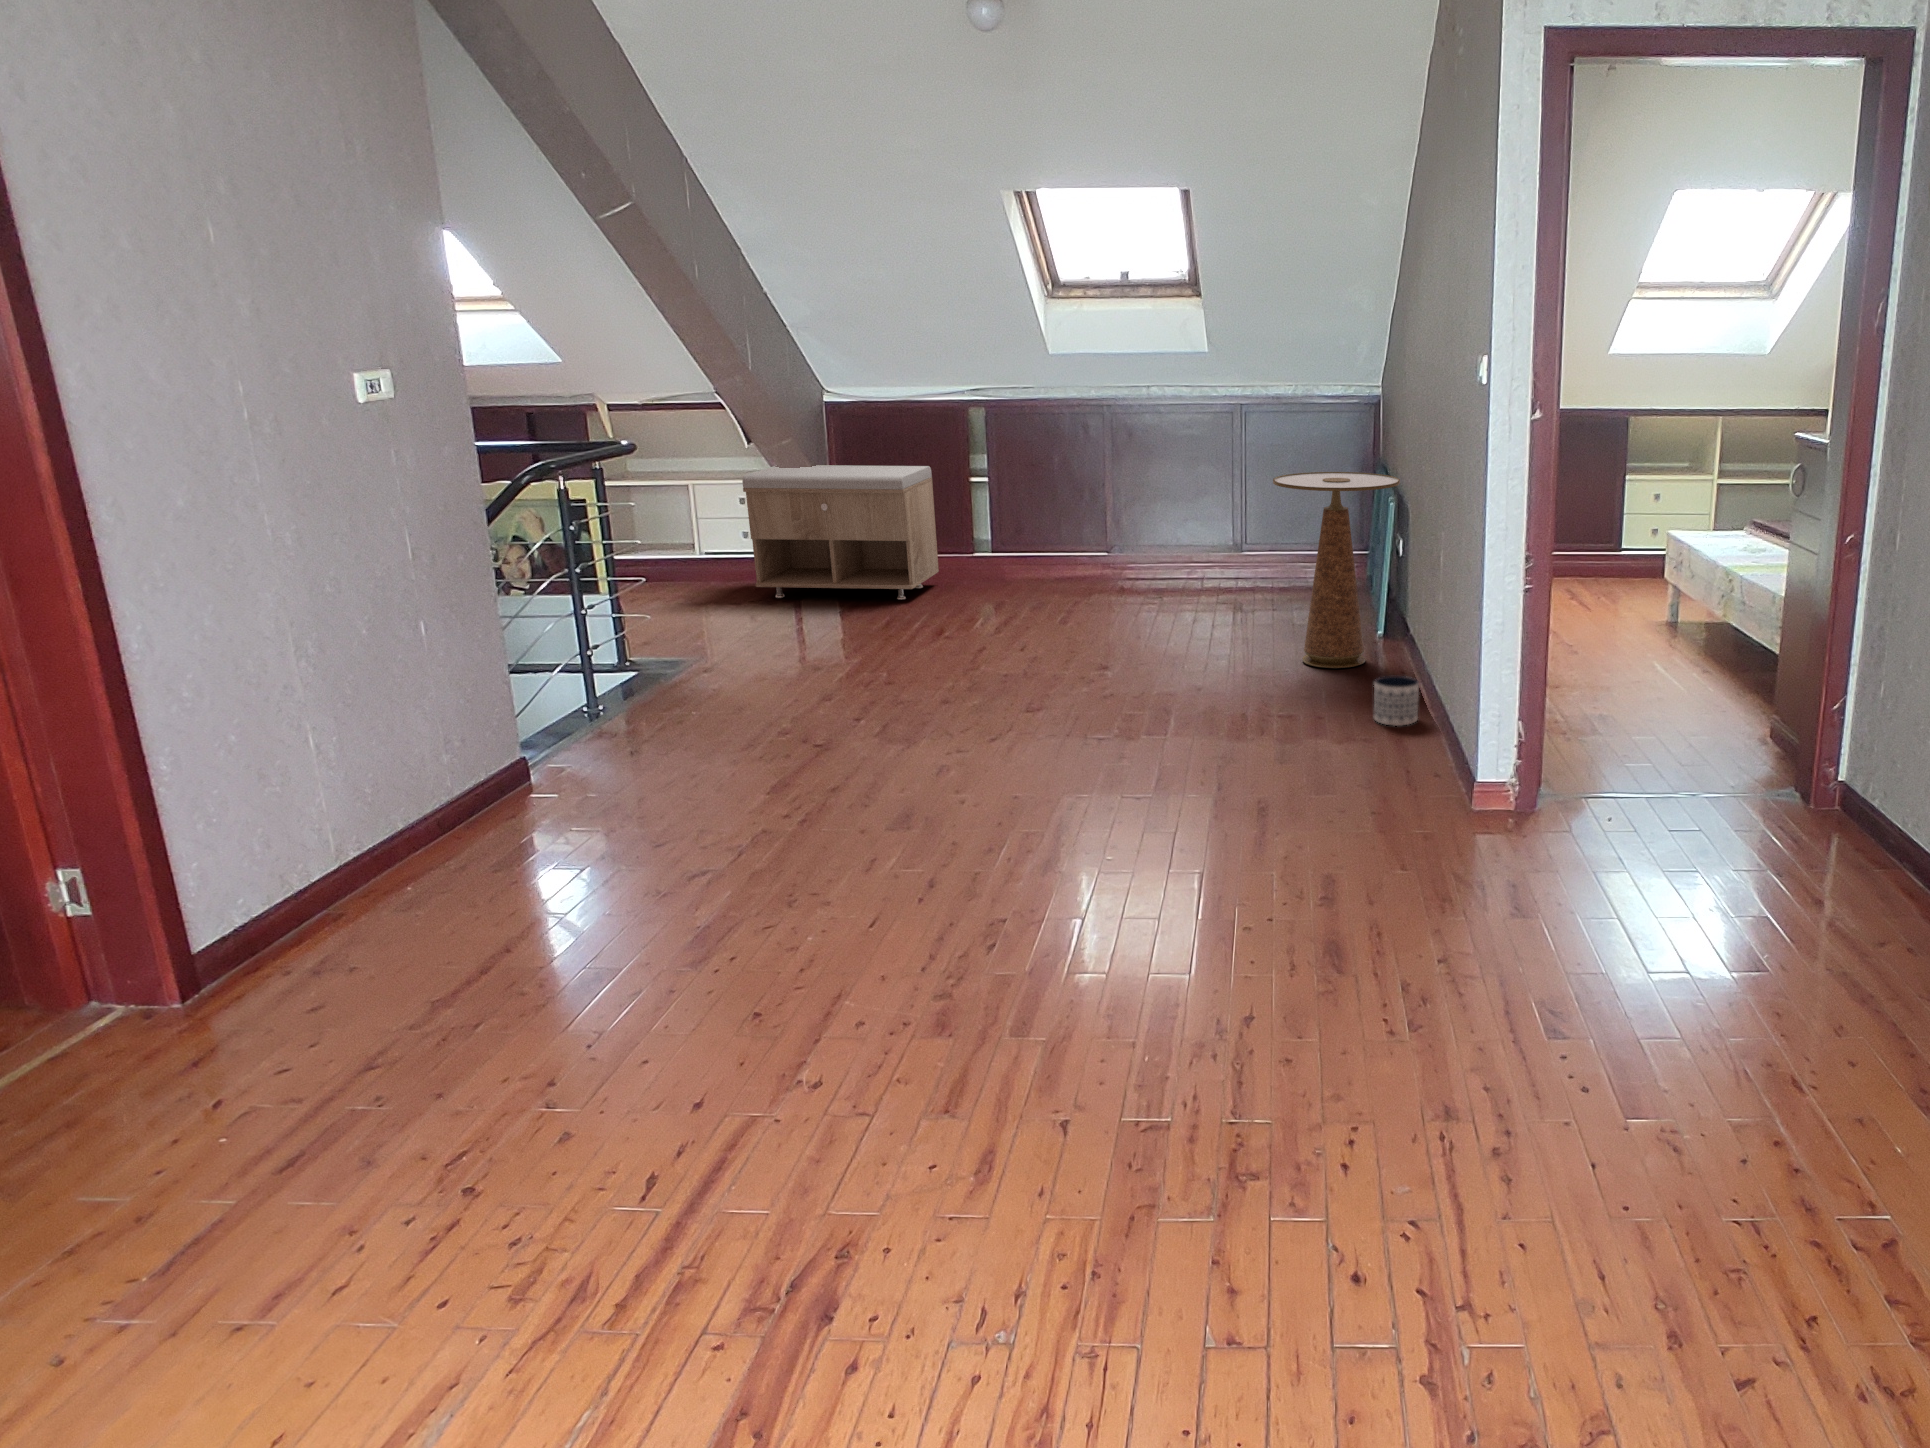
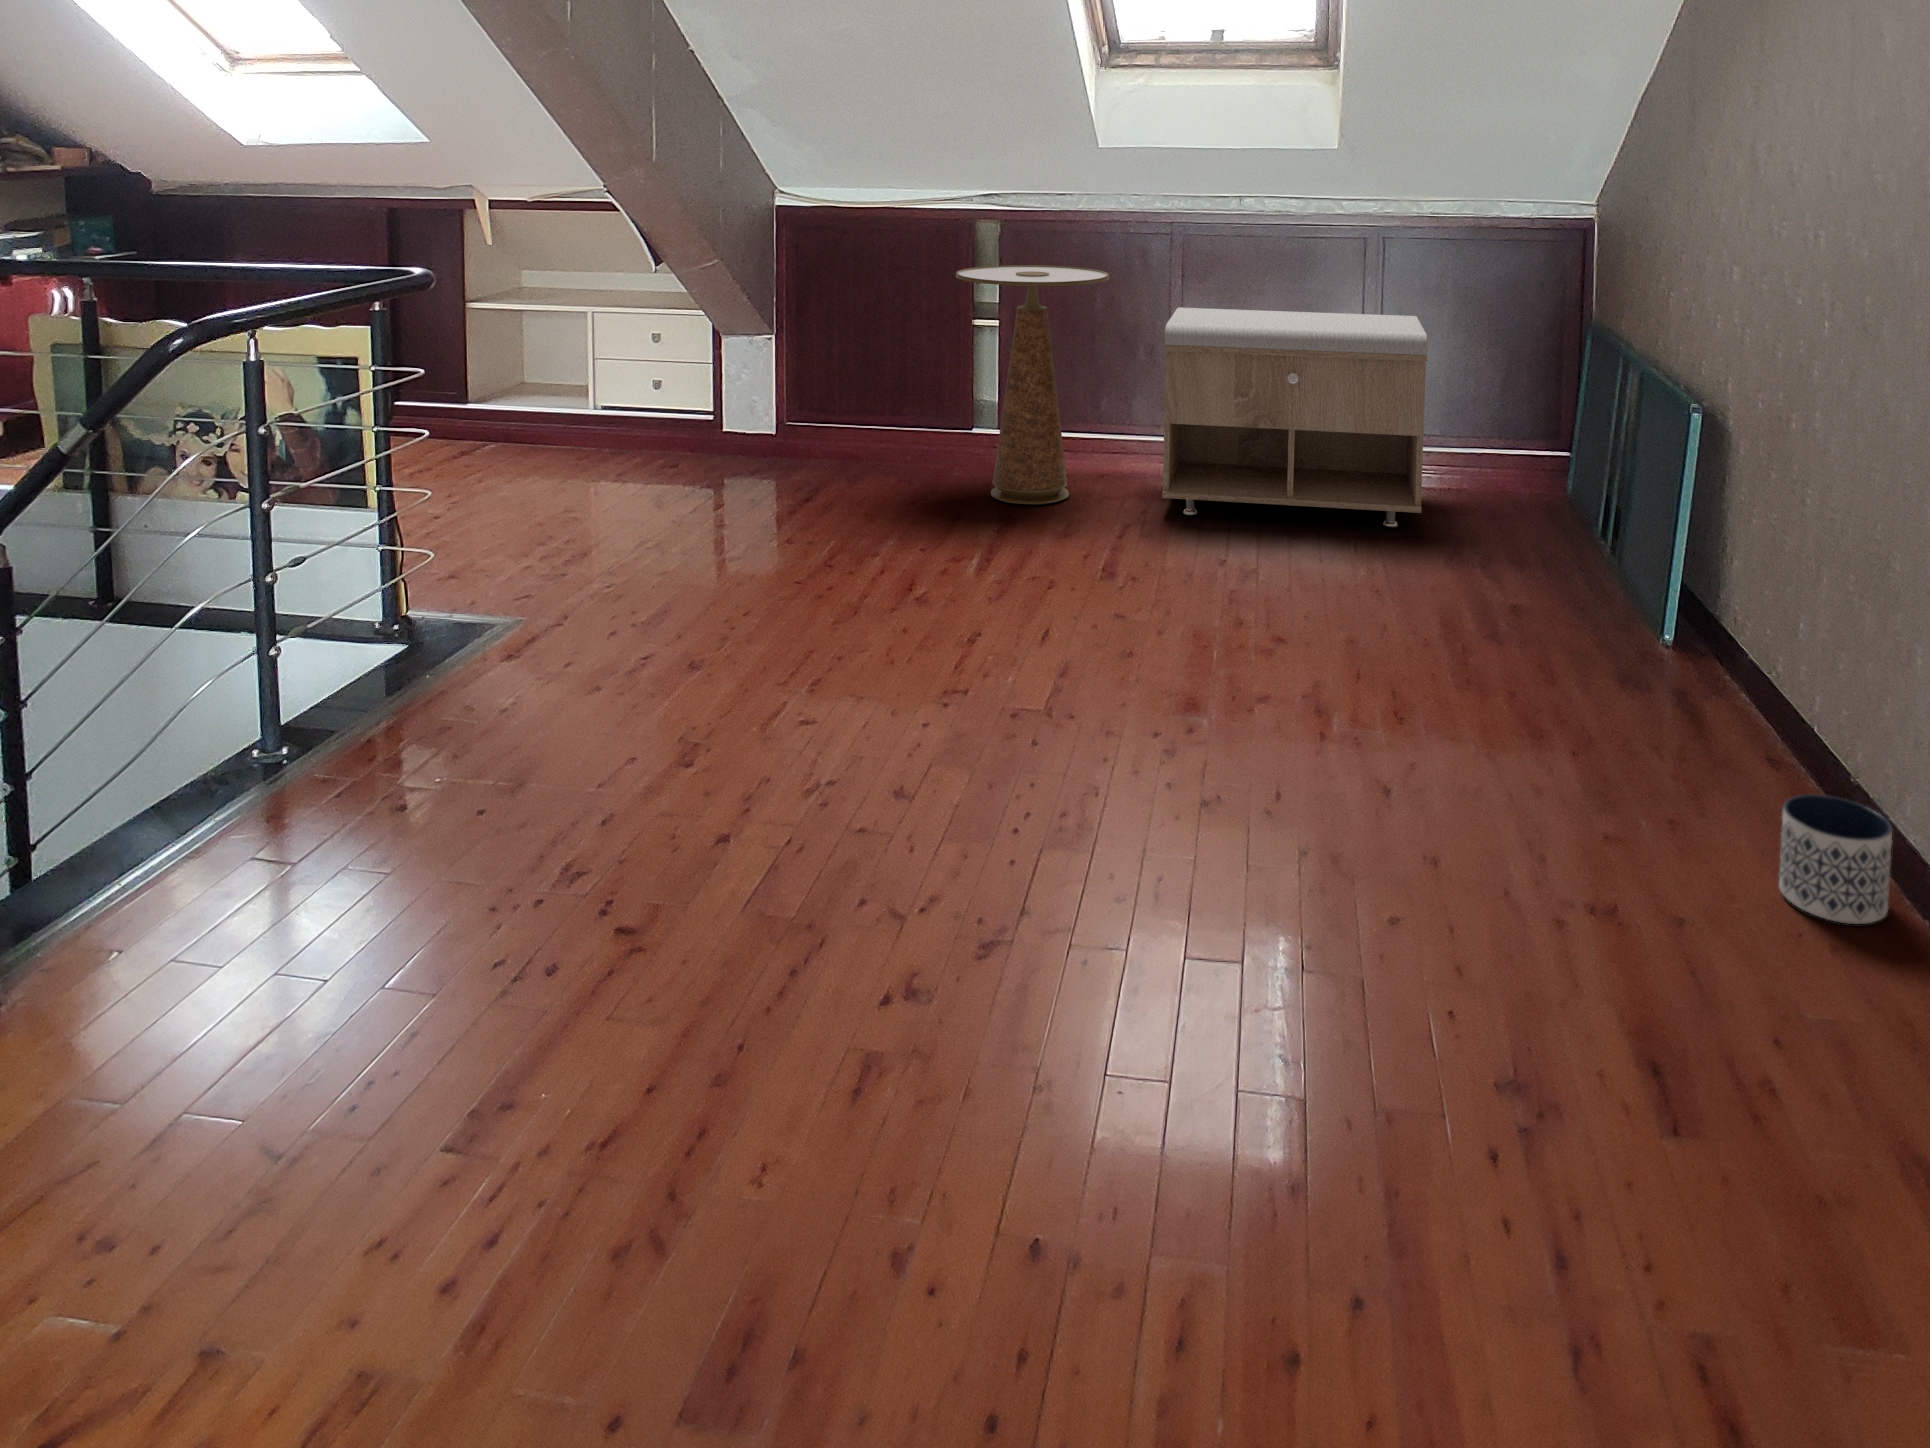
storage bench: present [742,465,939,600] -> present [1162,308,1427,527]
side table: present [1273,472,1400,669] -> present [956,265,1109,505]

